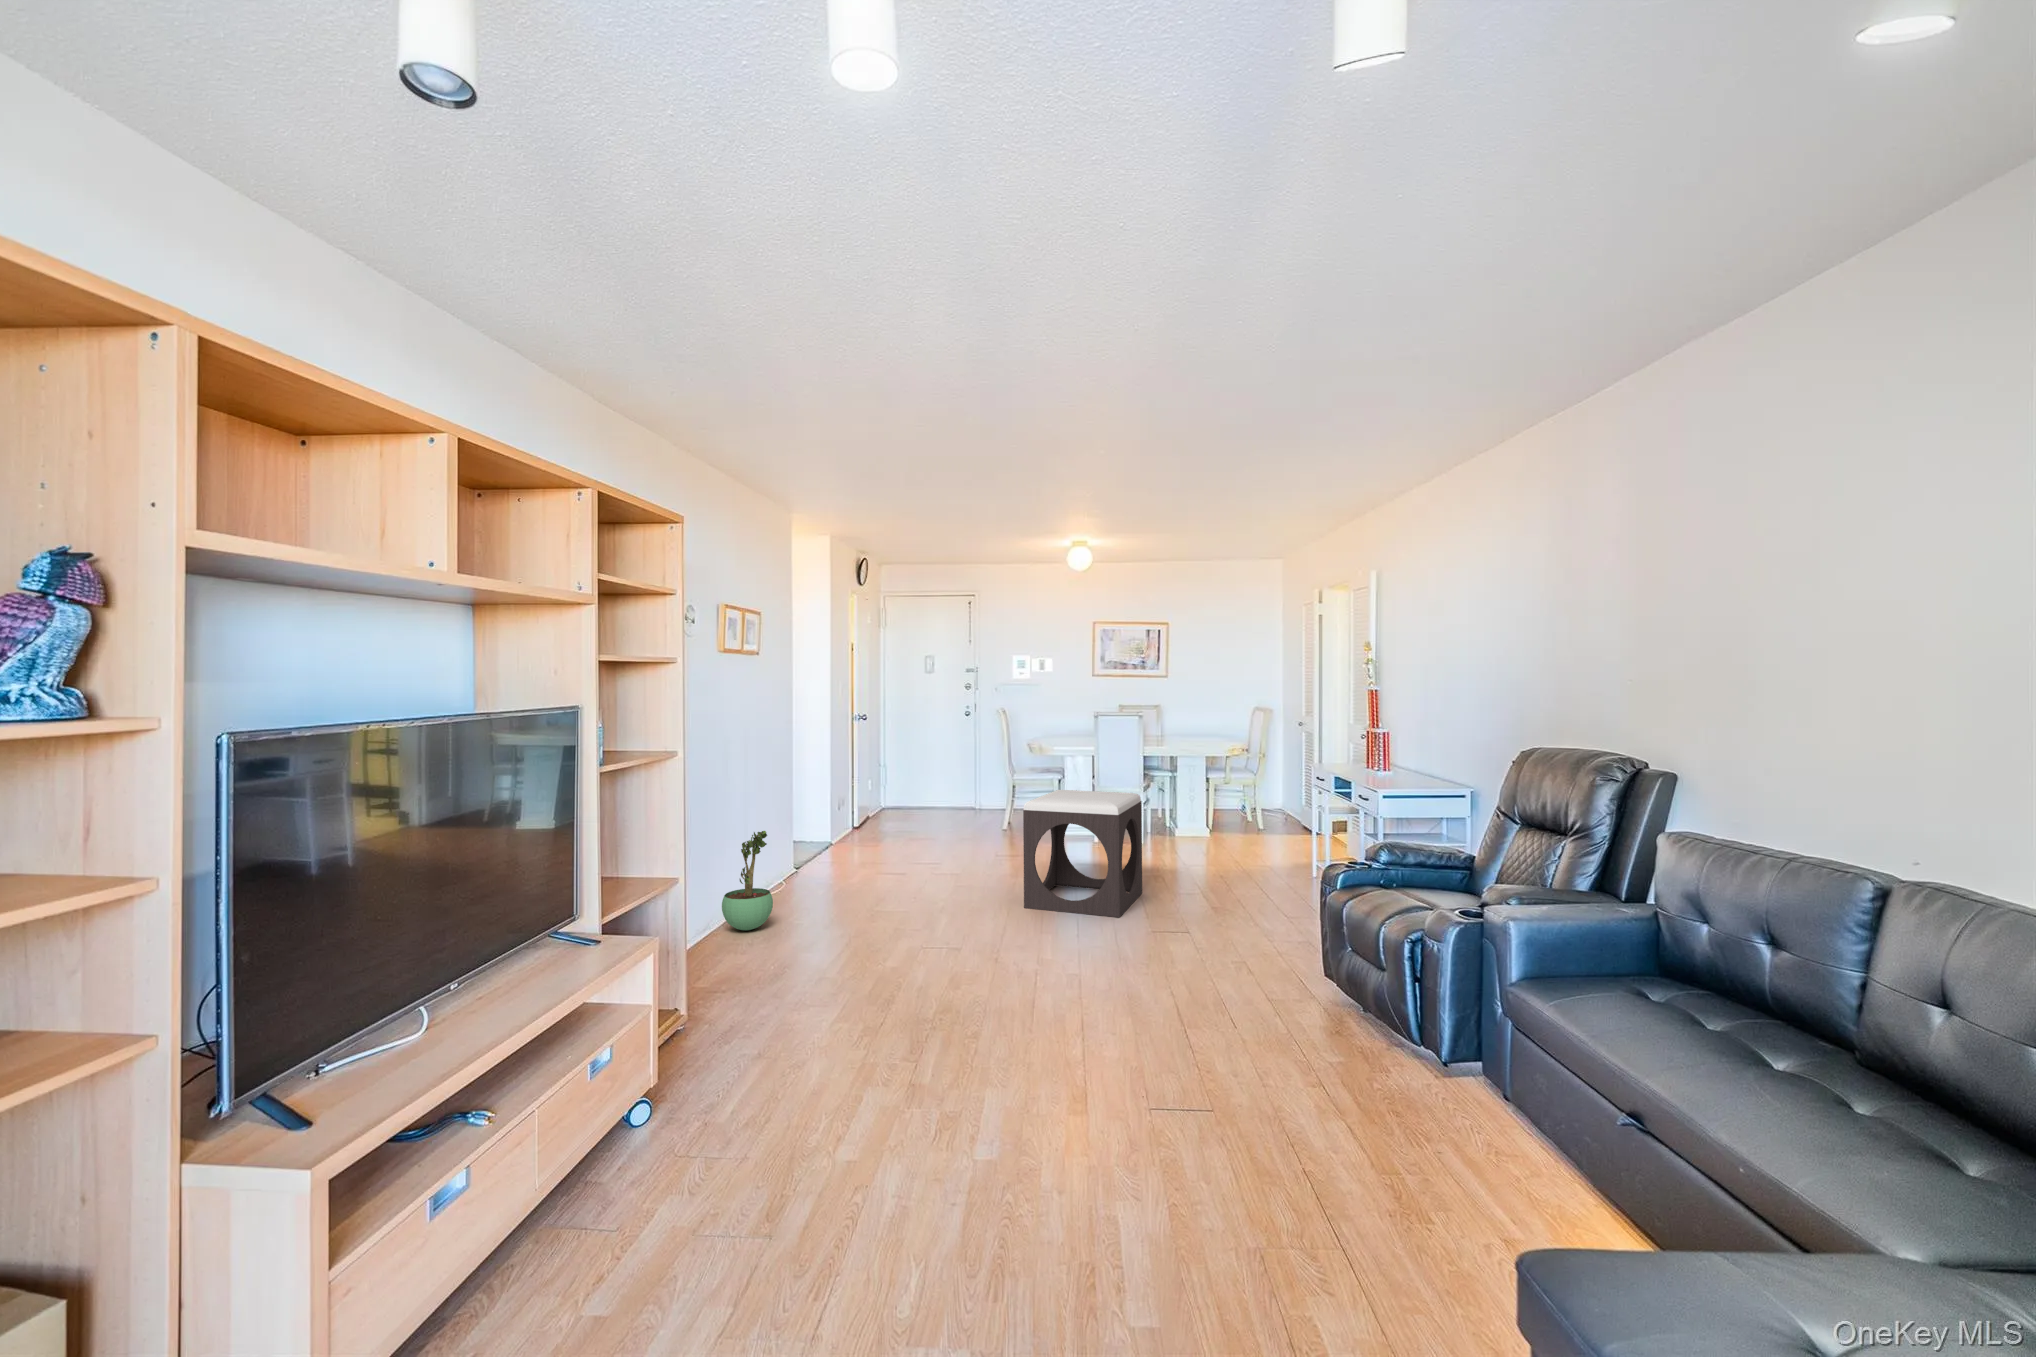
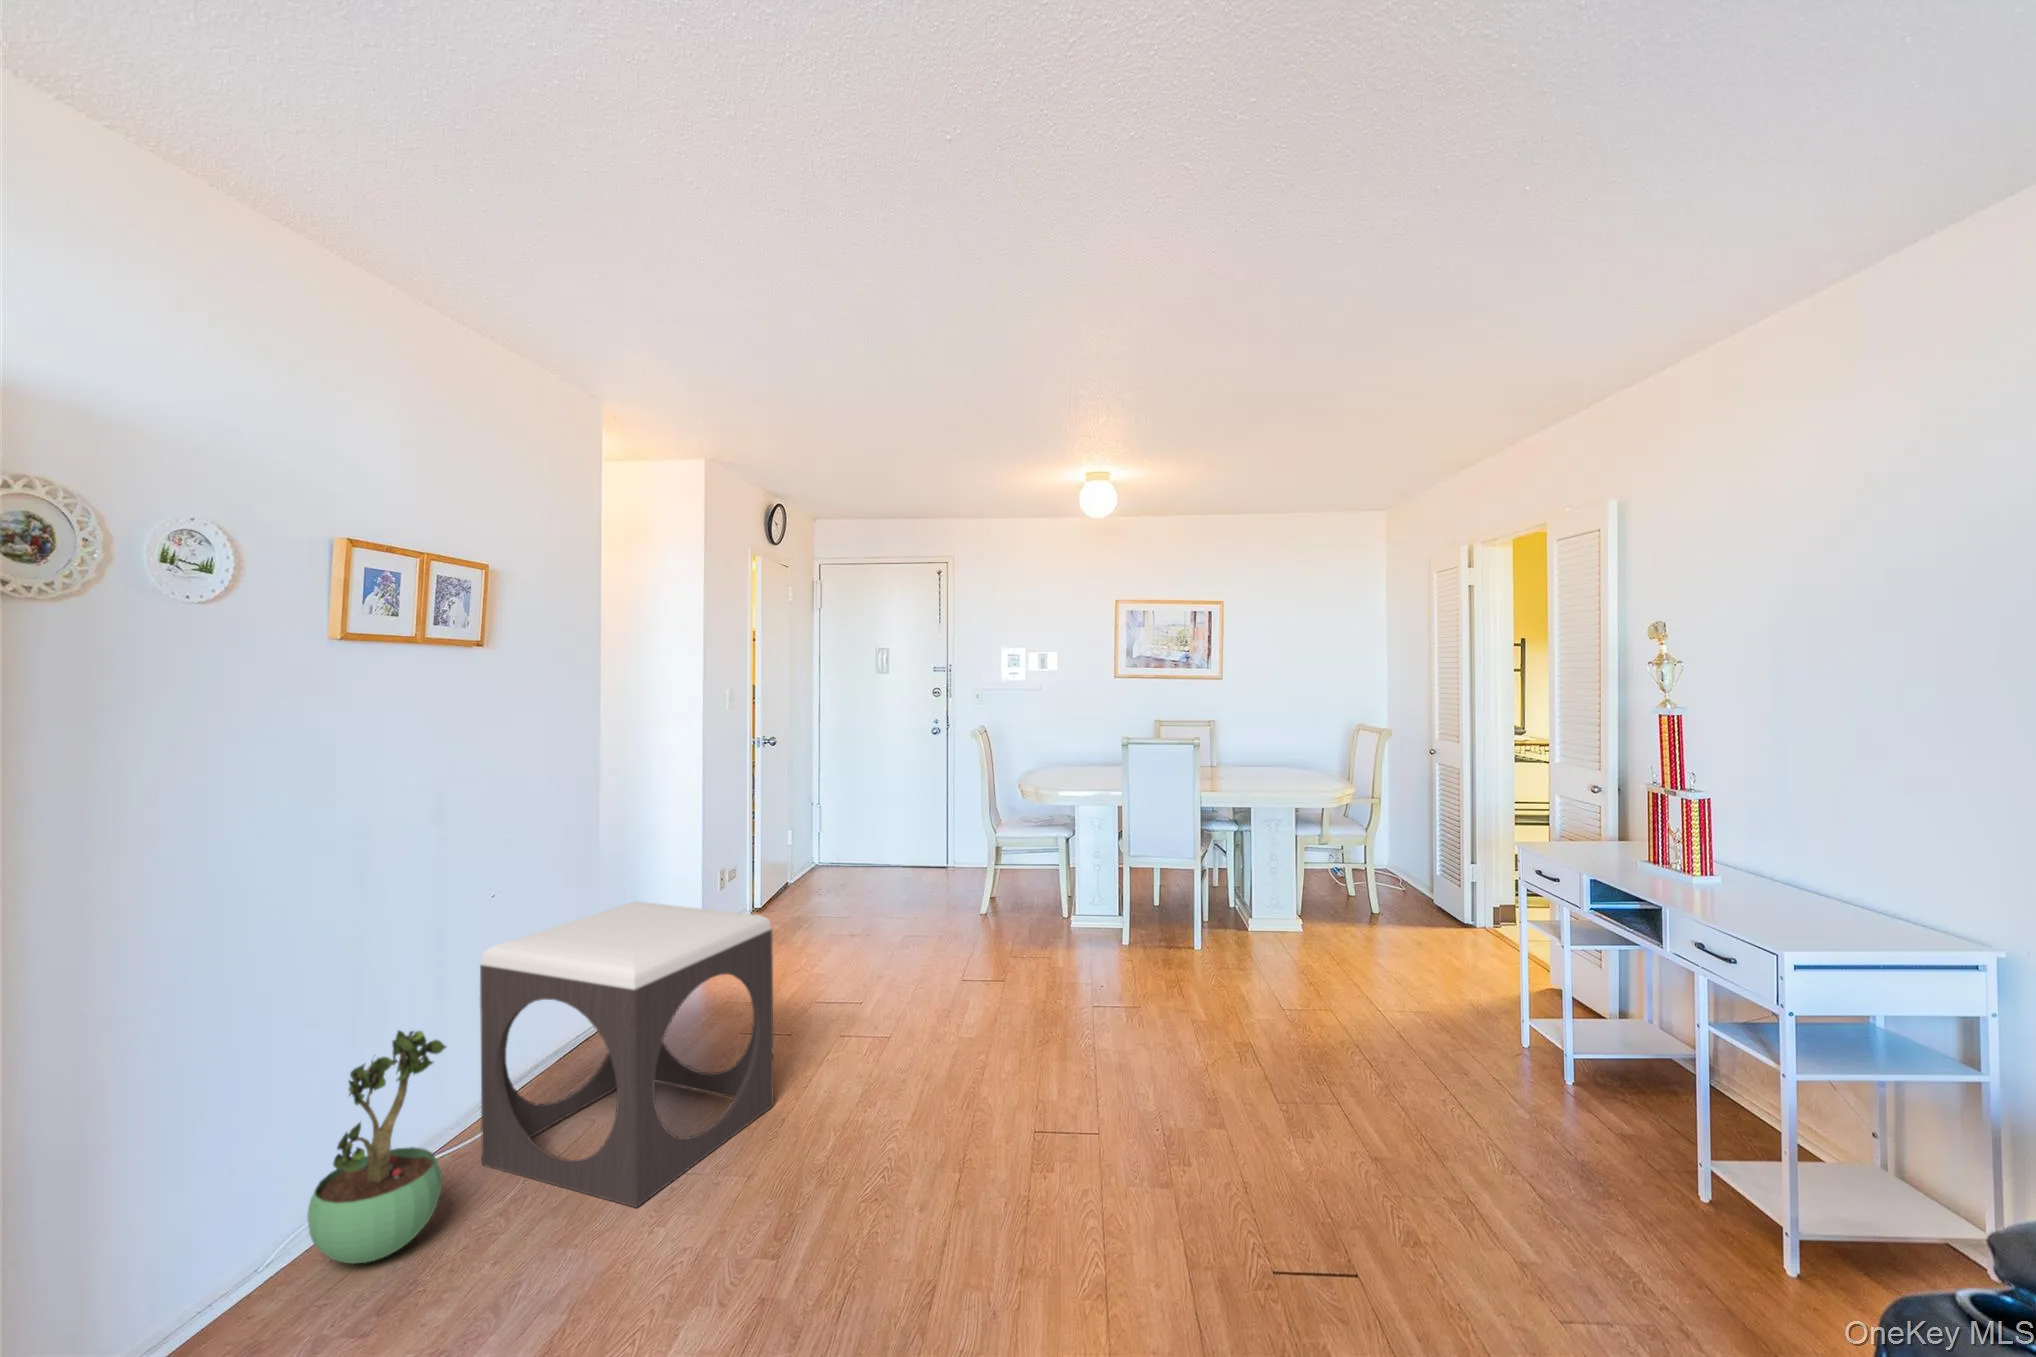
footstool: present [1023,790,1142,917] -> present [480,901,774,1208]

